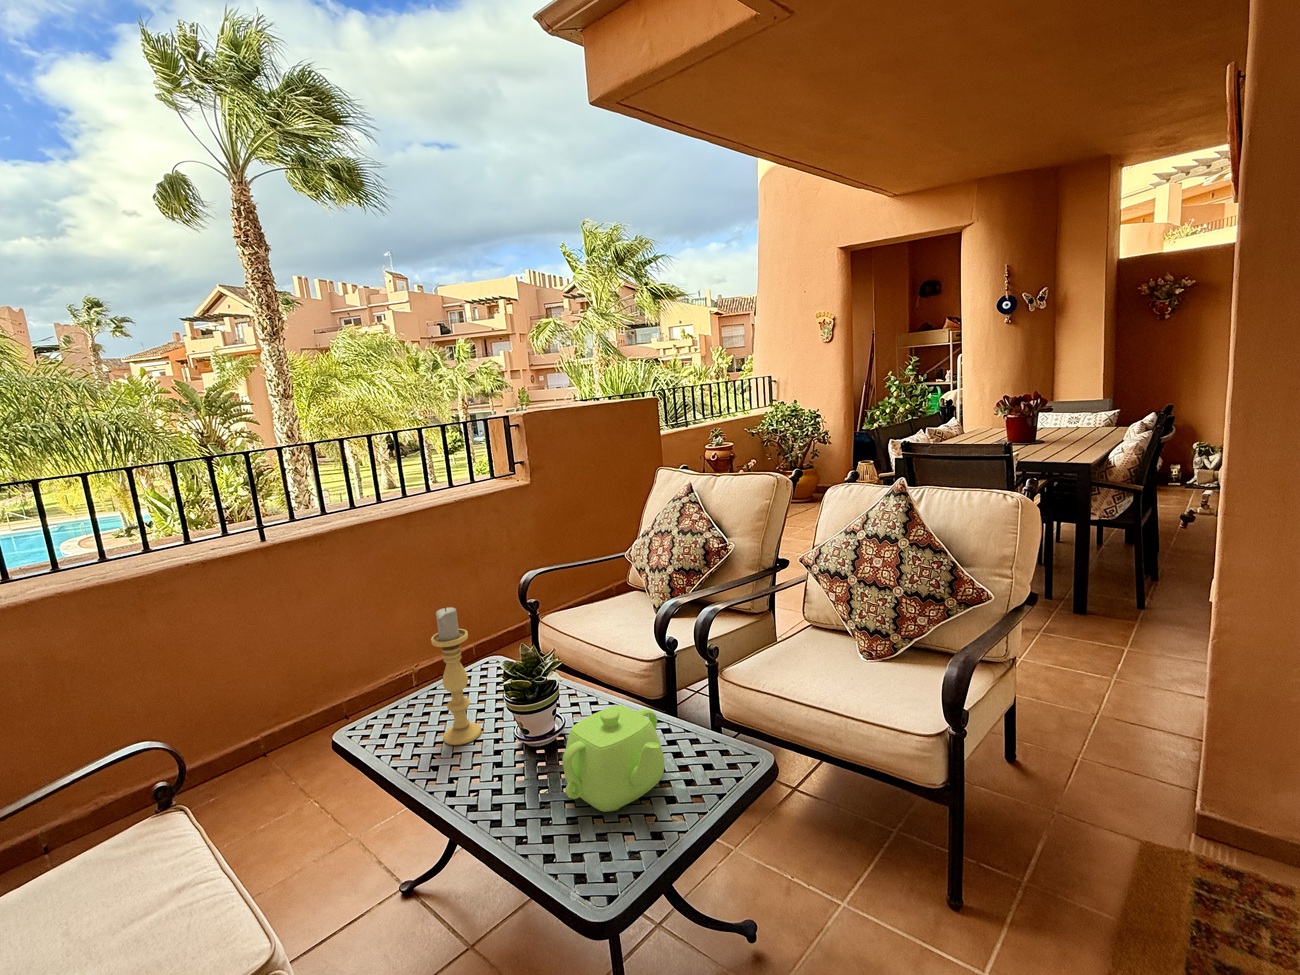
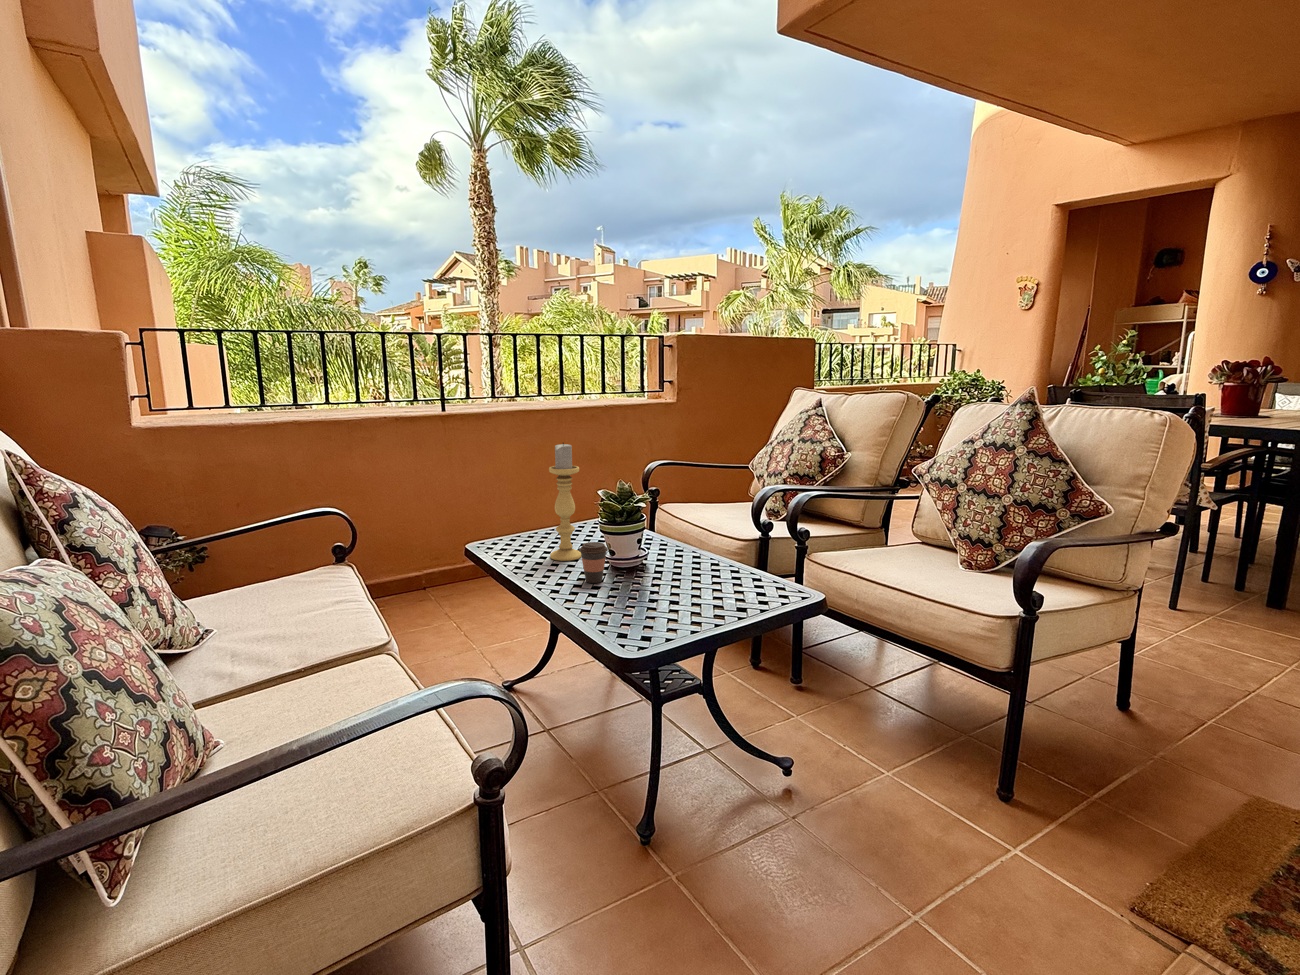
teapot: present [562,705,665,812] -> none [630,529,722,610]
coffee cup: none [489,729,524,781] -> present [579,542,608,583]

